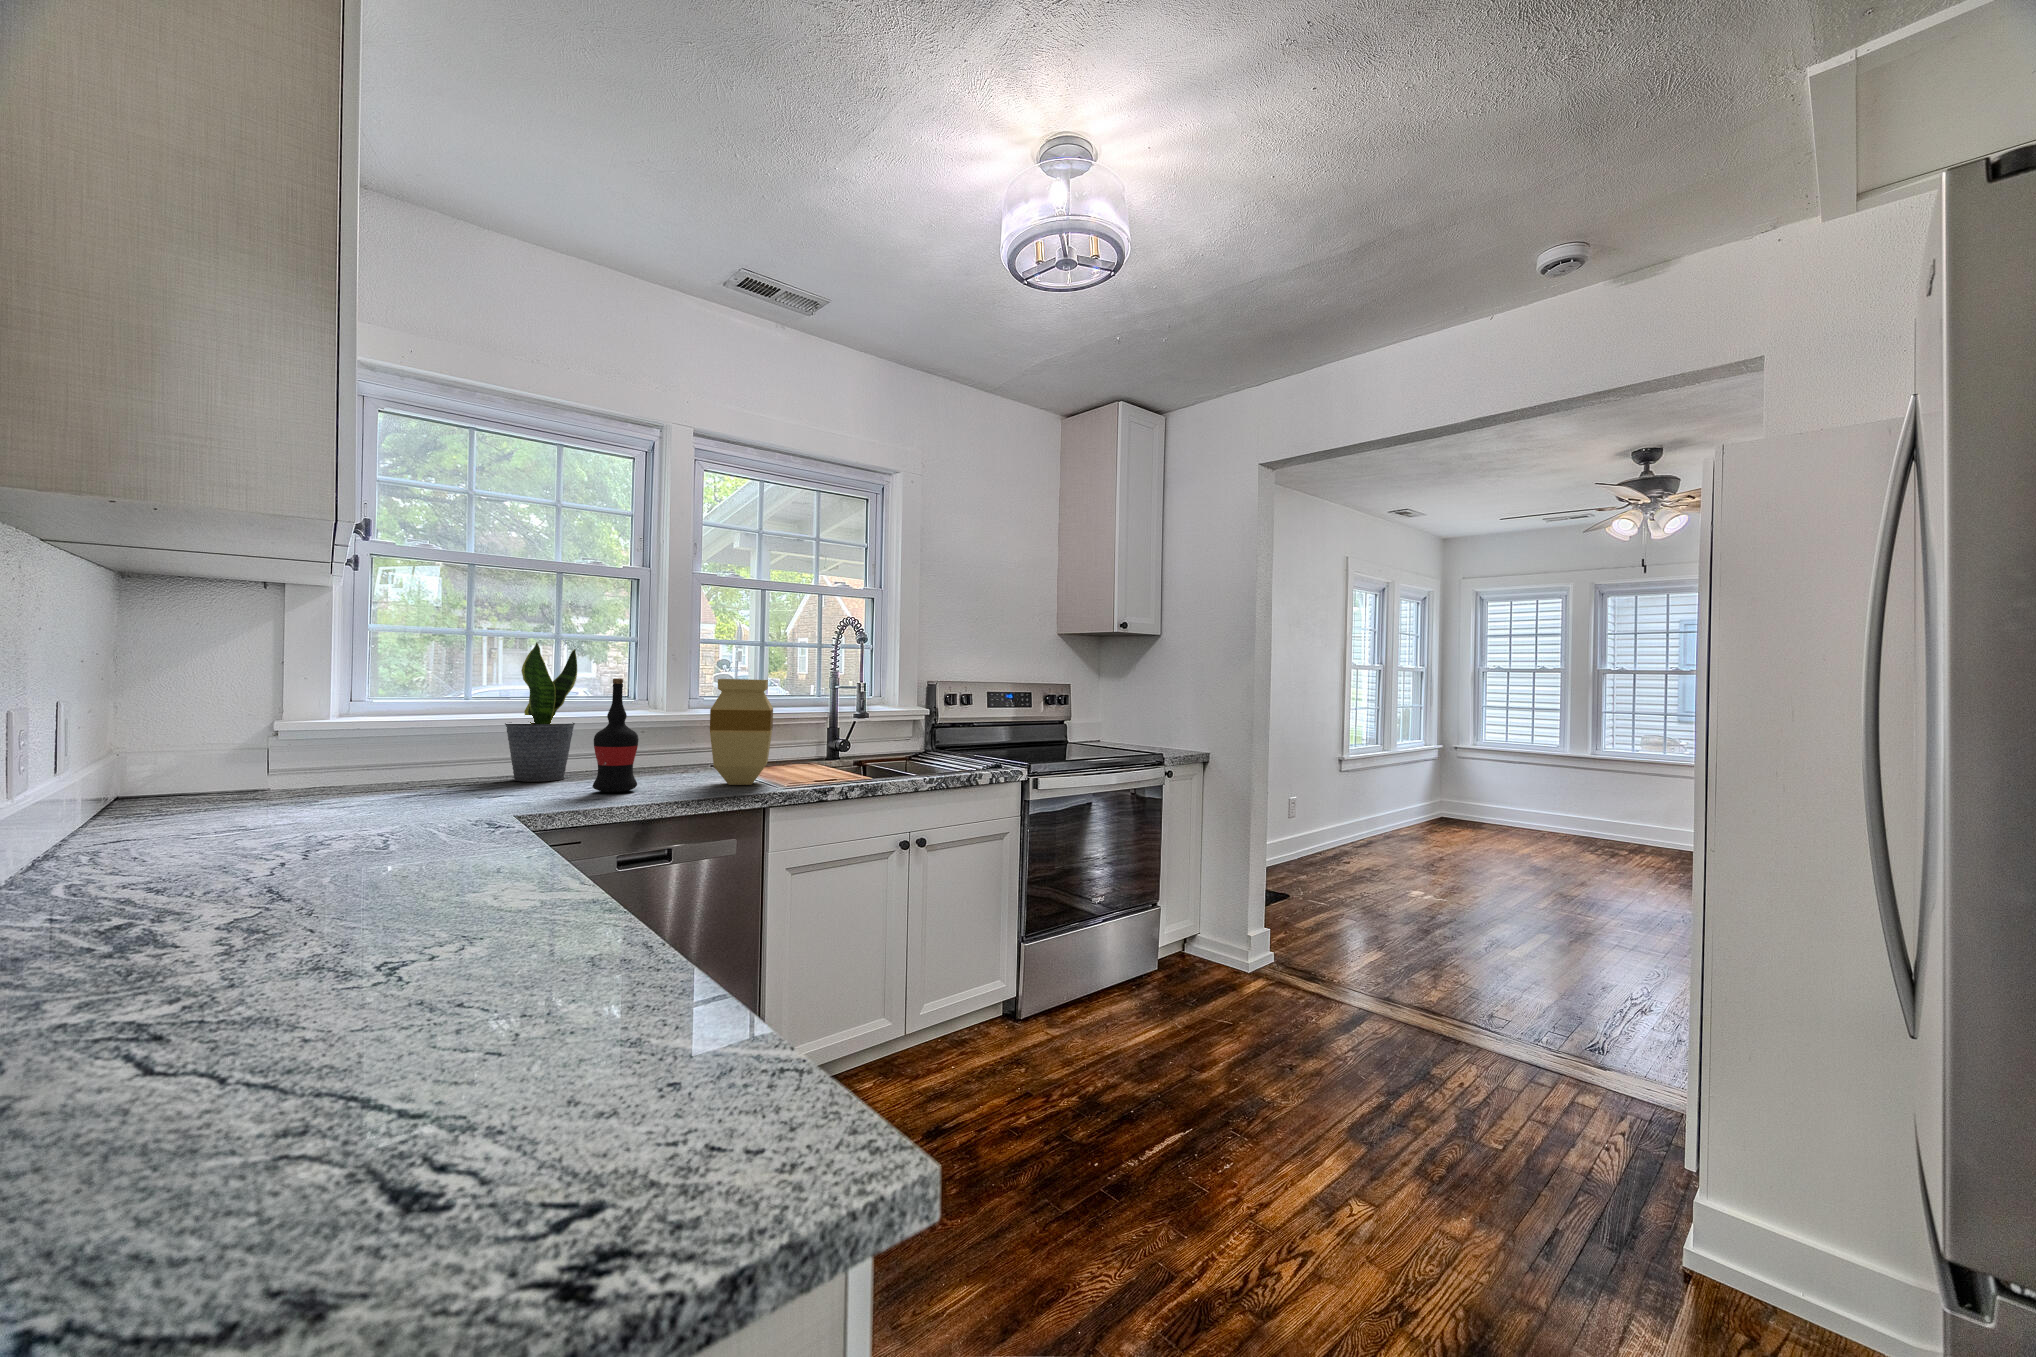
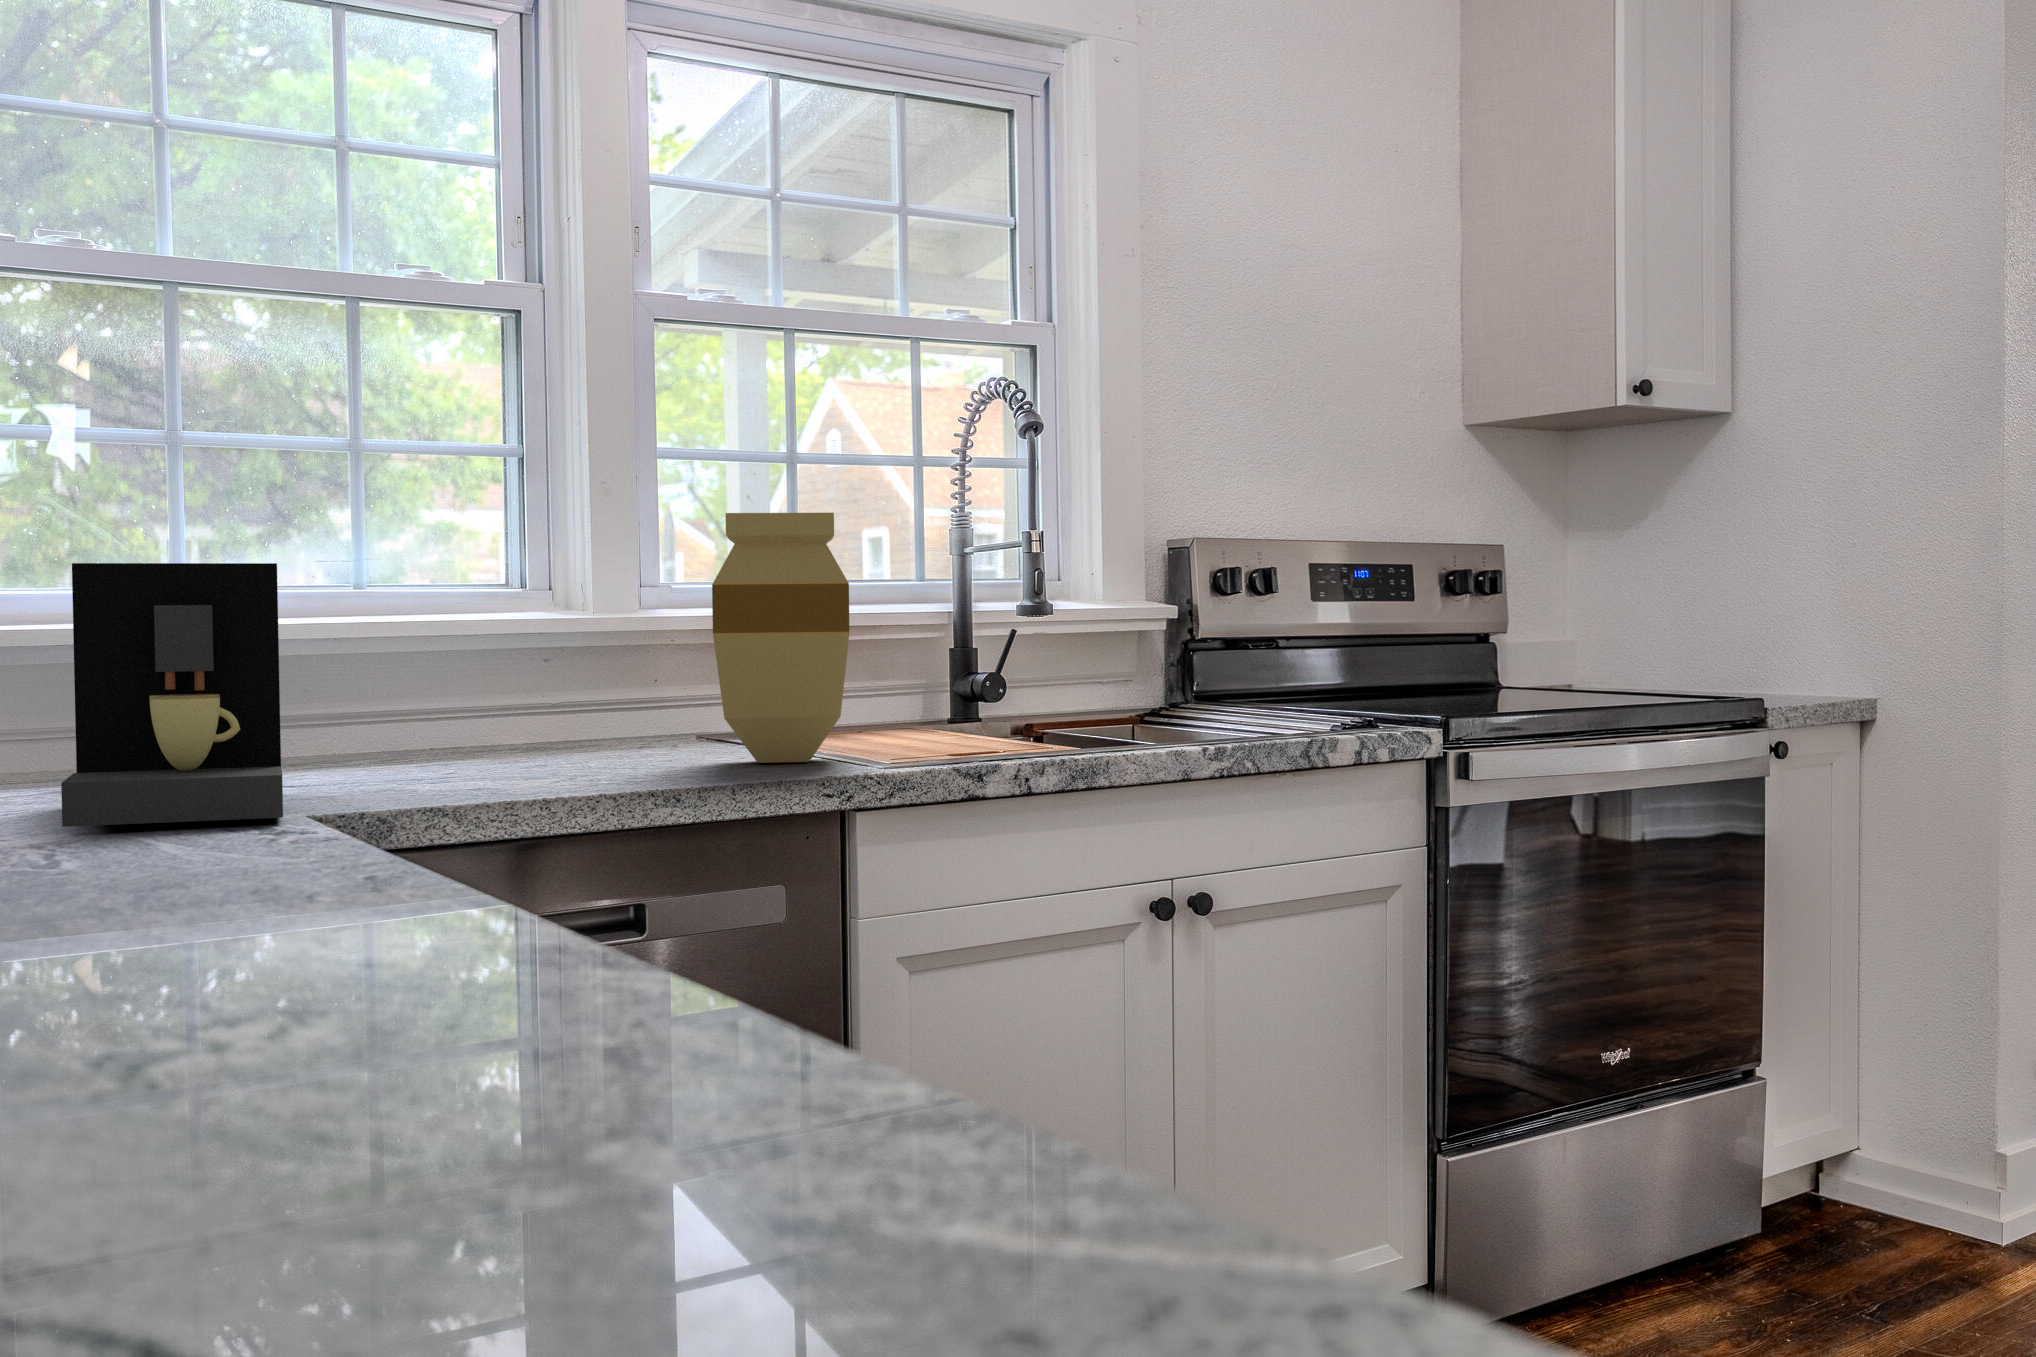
potted plant: present [505,642,577,782] -> none [256,448,404,767]
wine bottle: present [592,678,639,792] -> none [462,514,559,775]
coffee maker: none [384,704,505,828] -> present [61,563,283,827]

